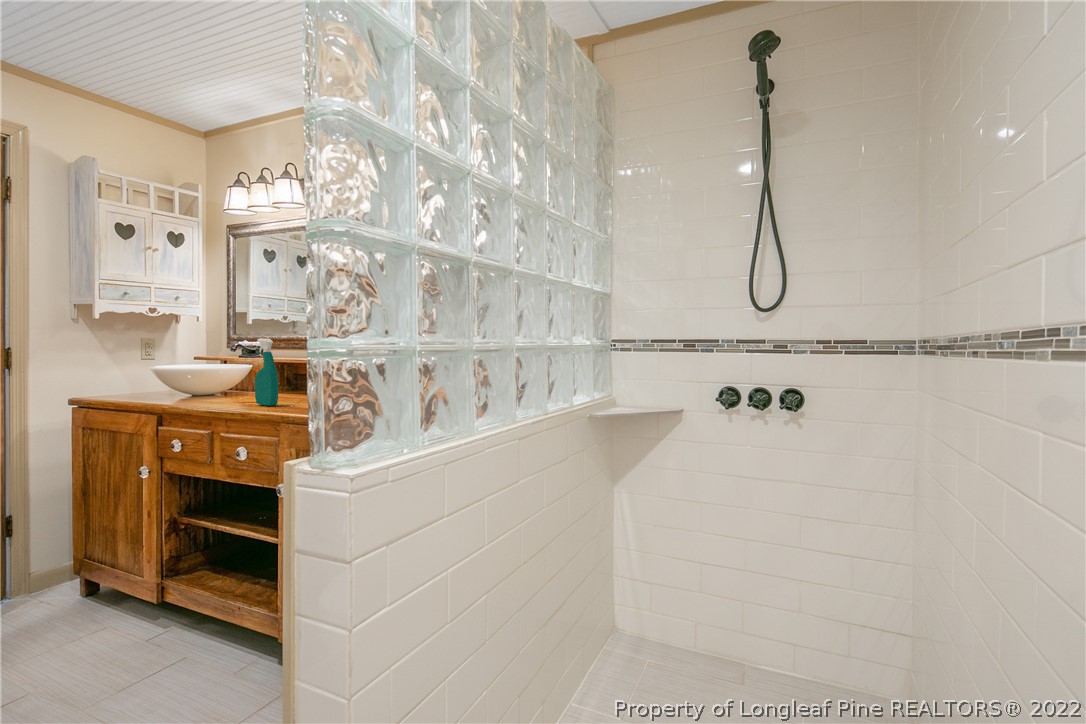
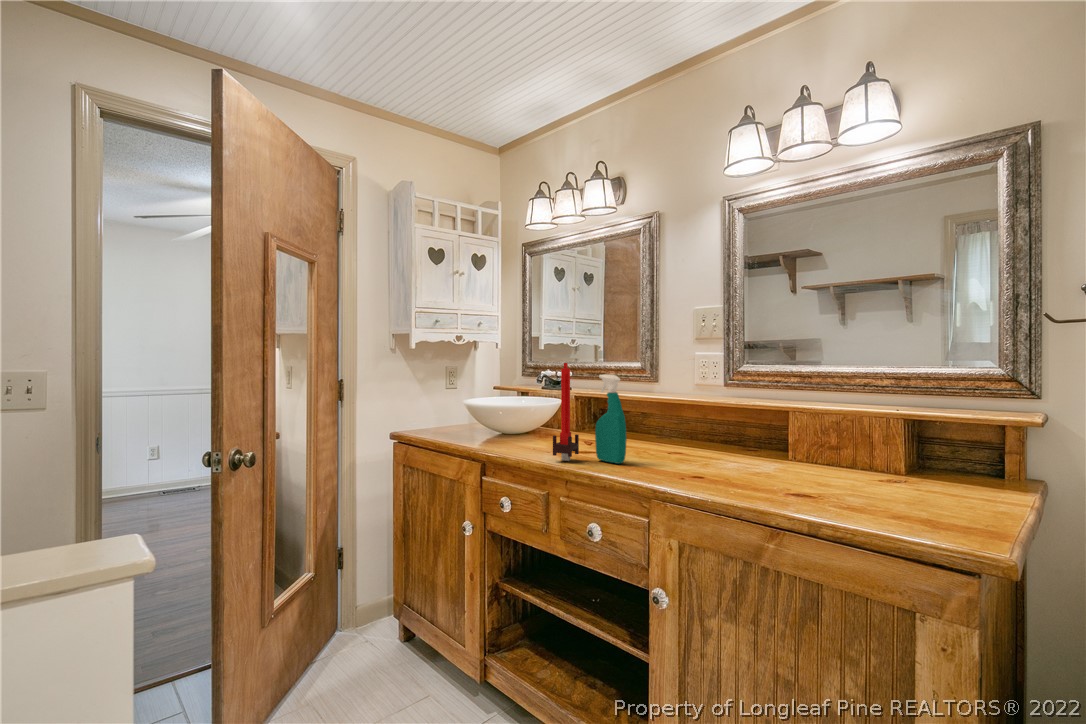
candle: none [215,329,241,406] -> present [553,363,579,461]

